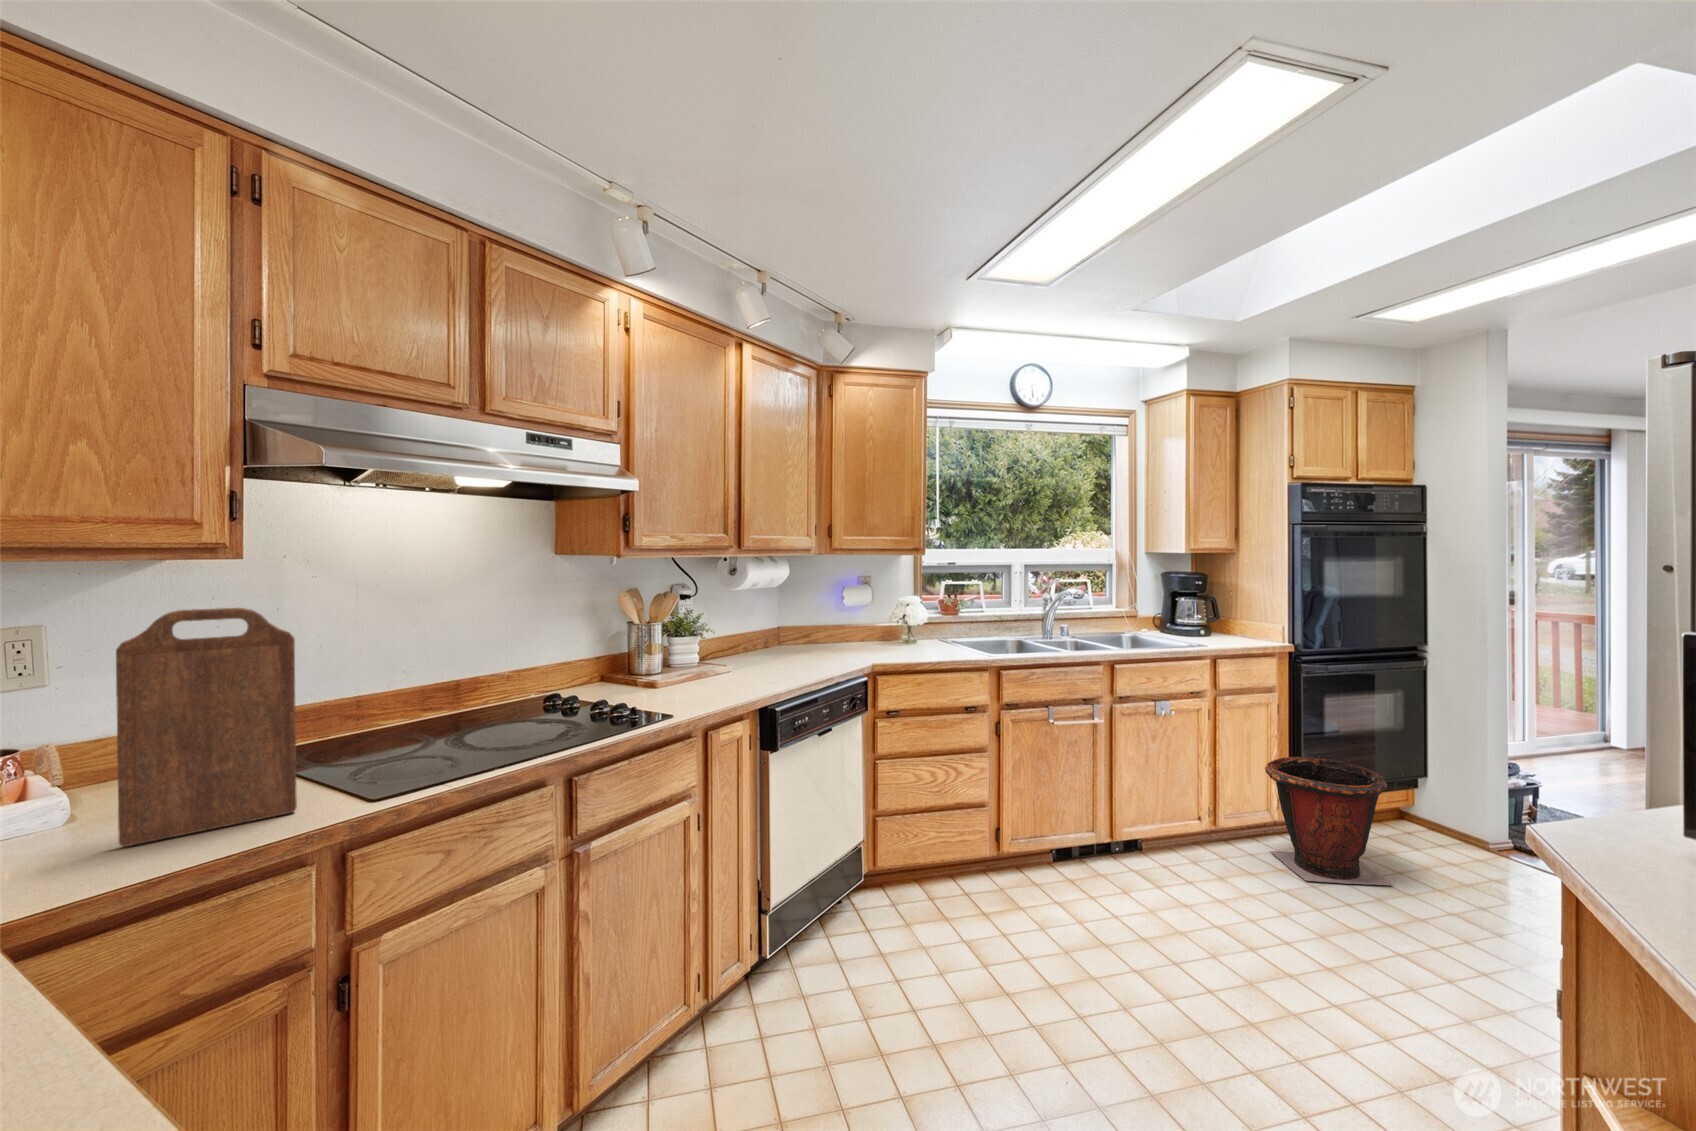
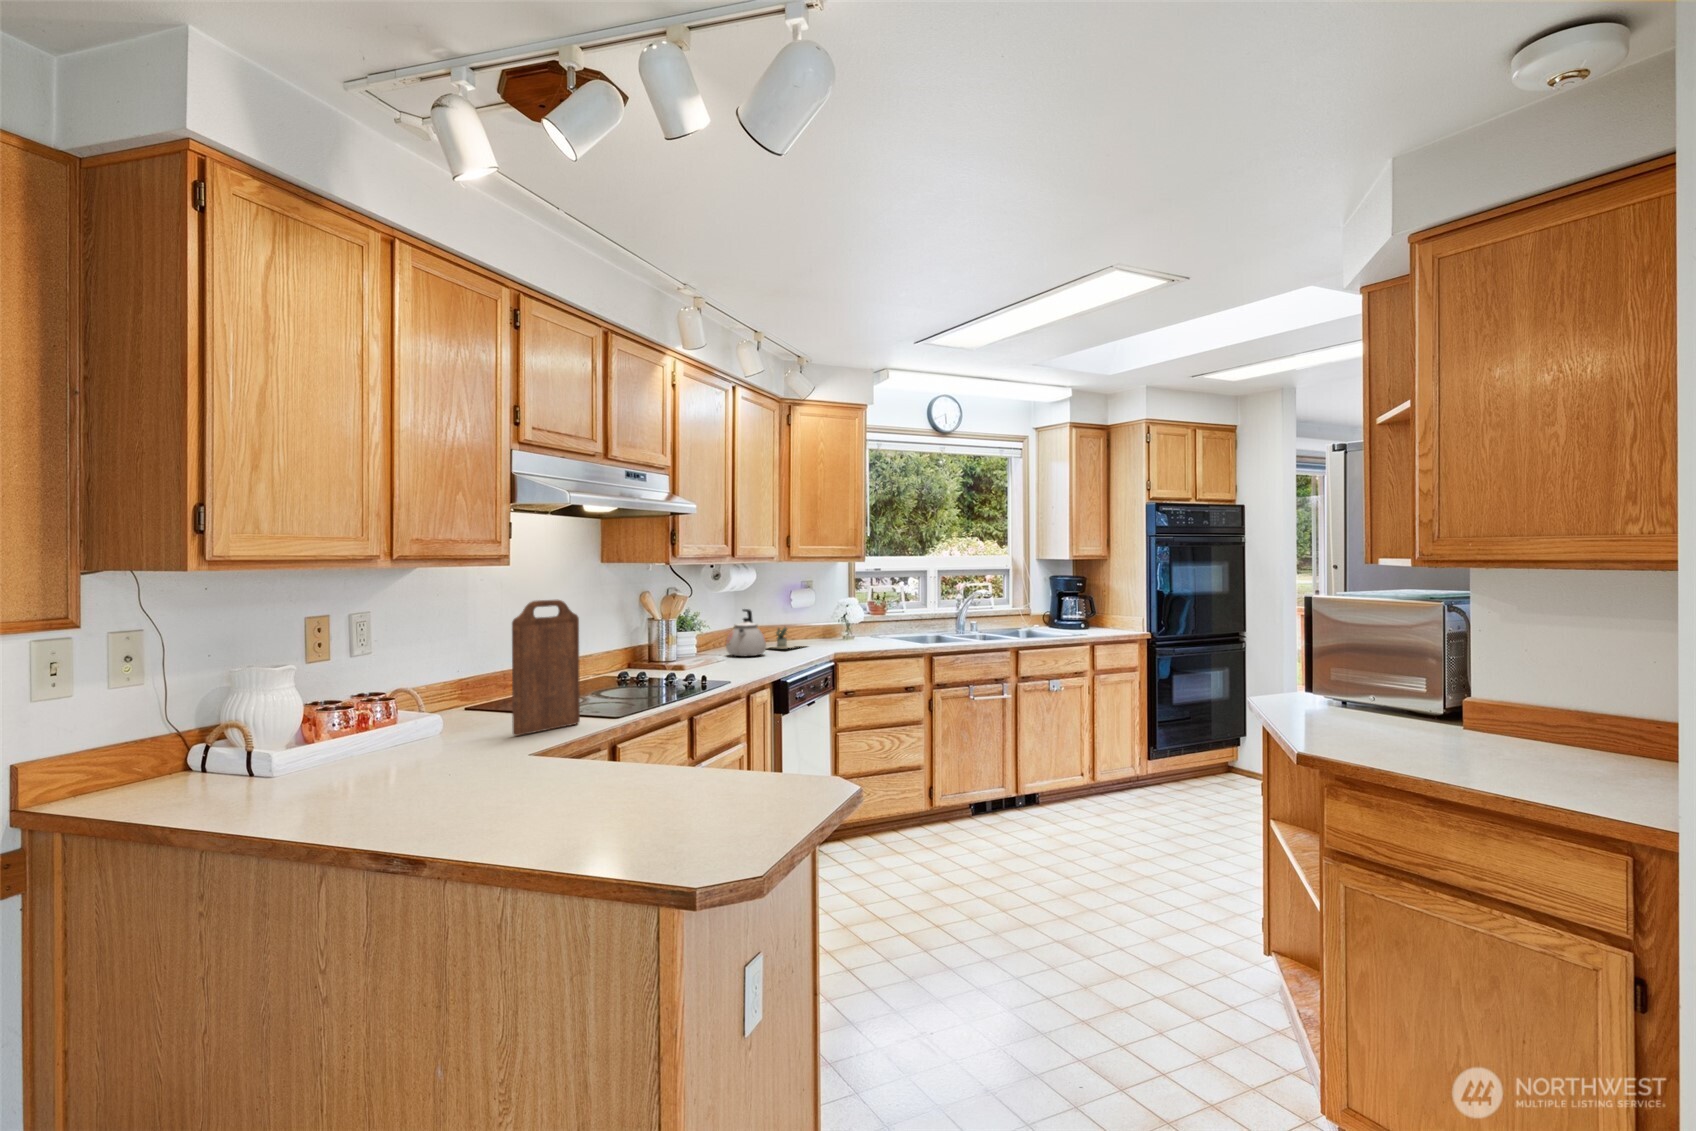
kettle: none [746,609,793,665] -> present [726,609,766,656]
potted plant: none [800,628,872,655] -> present [773,627,793,648]
waste bin: present [1265,757,1393,886] -> none [1130,720,1215,810]

